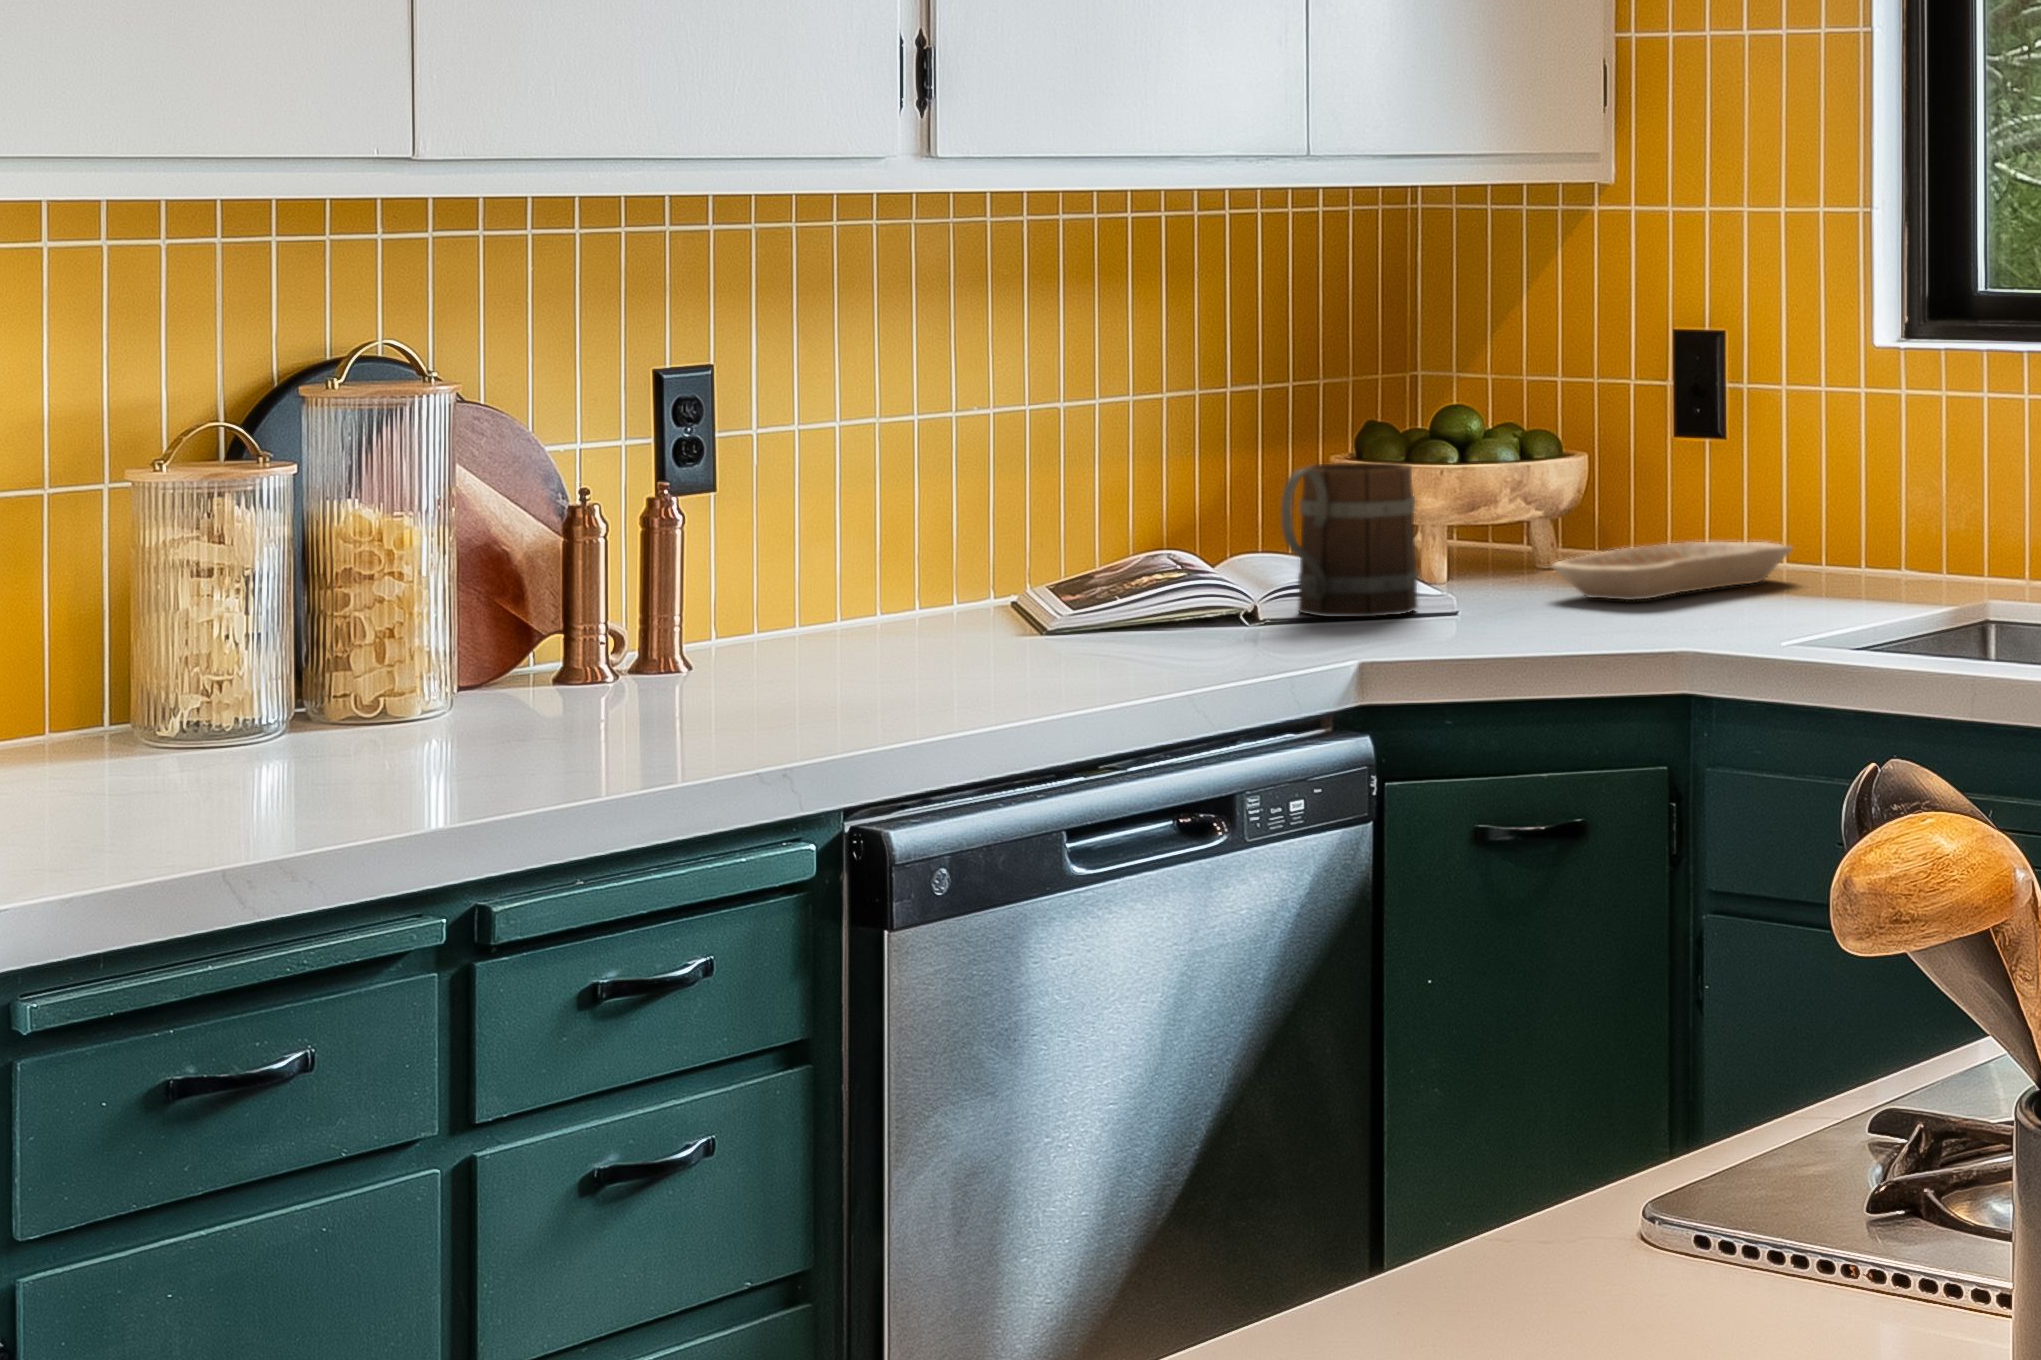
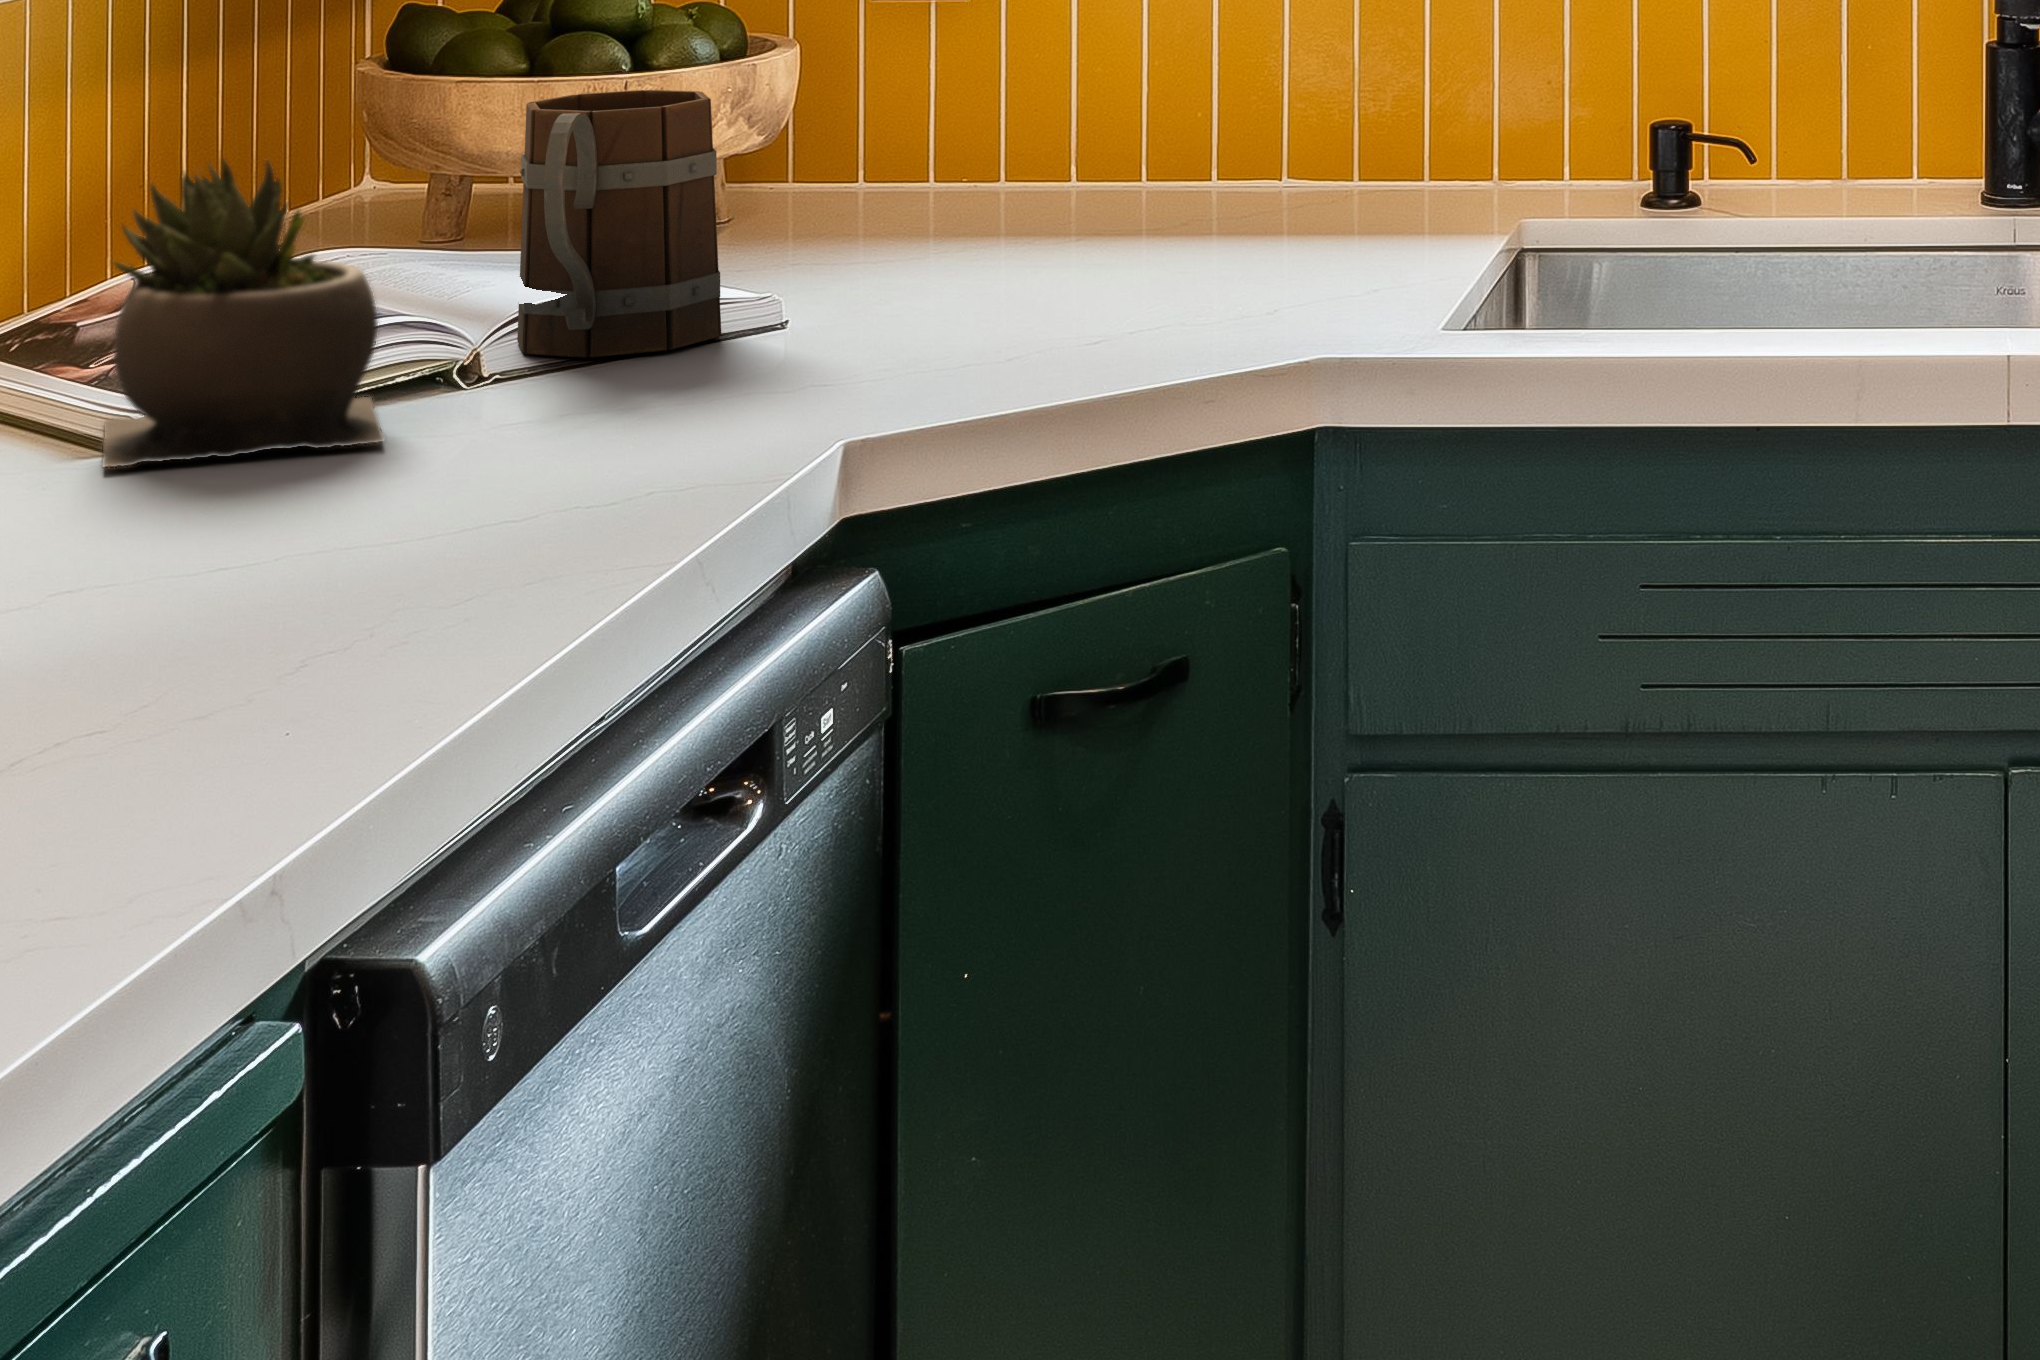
succulent plant: none [1010,476,1185,639] -> present [102,160,384,467]
tray: present [1553,542,1792,600] -> none [875,162,1160,275]

